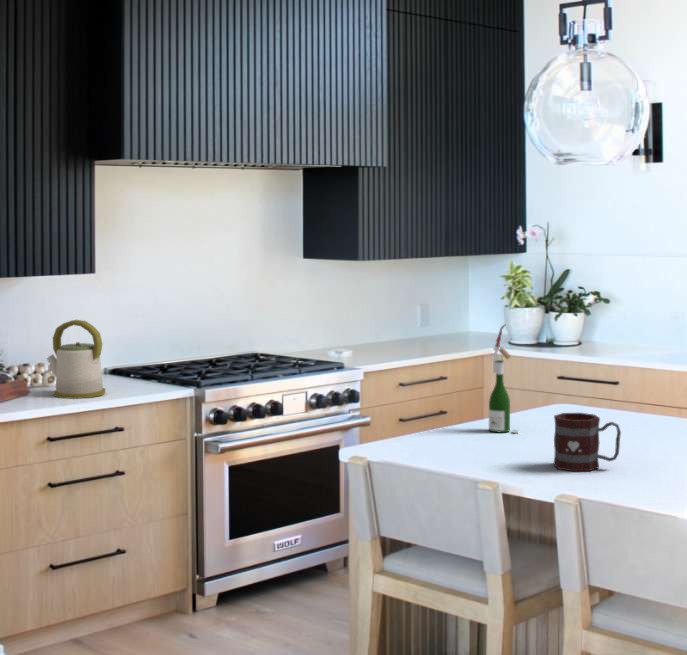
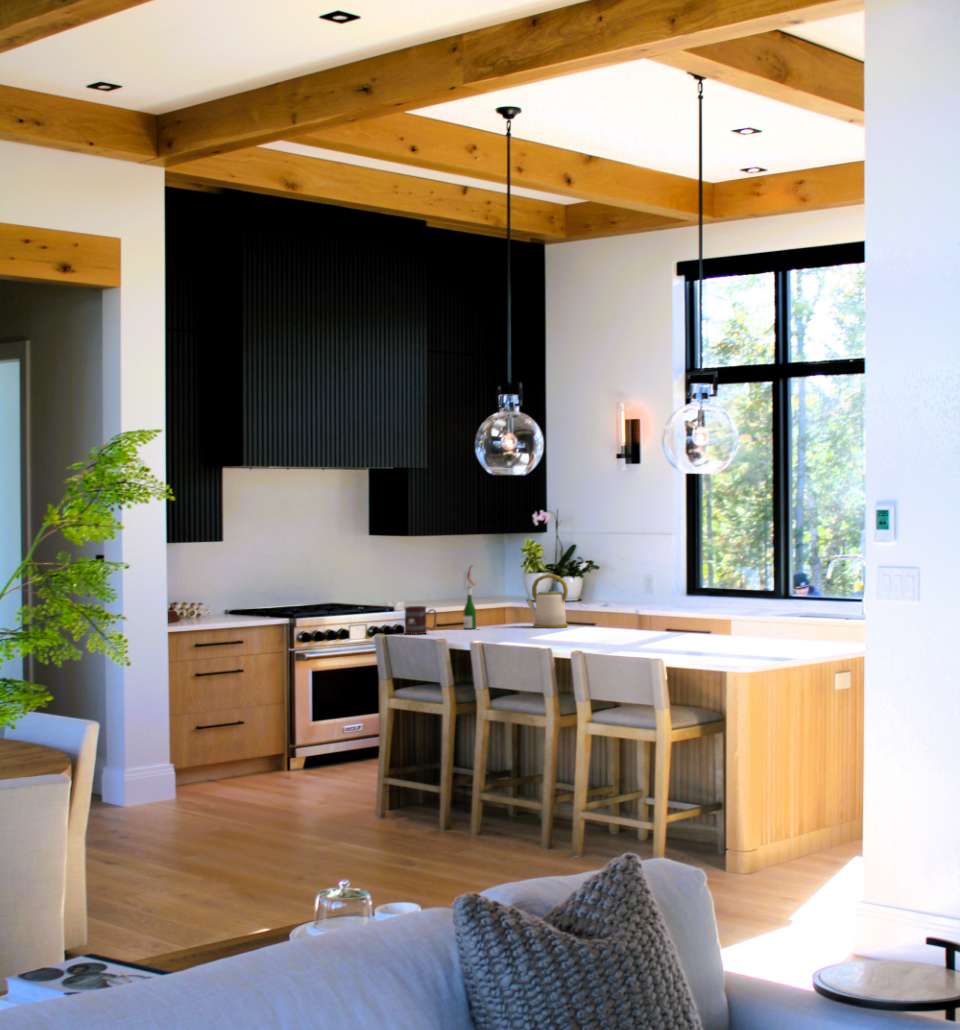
kettle: present [47,320,105,399] -> present [527,574,568,628]
mug: present [554,413,621,471] -> present [404,606,437,634]

